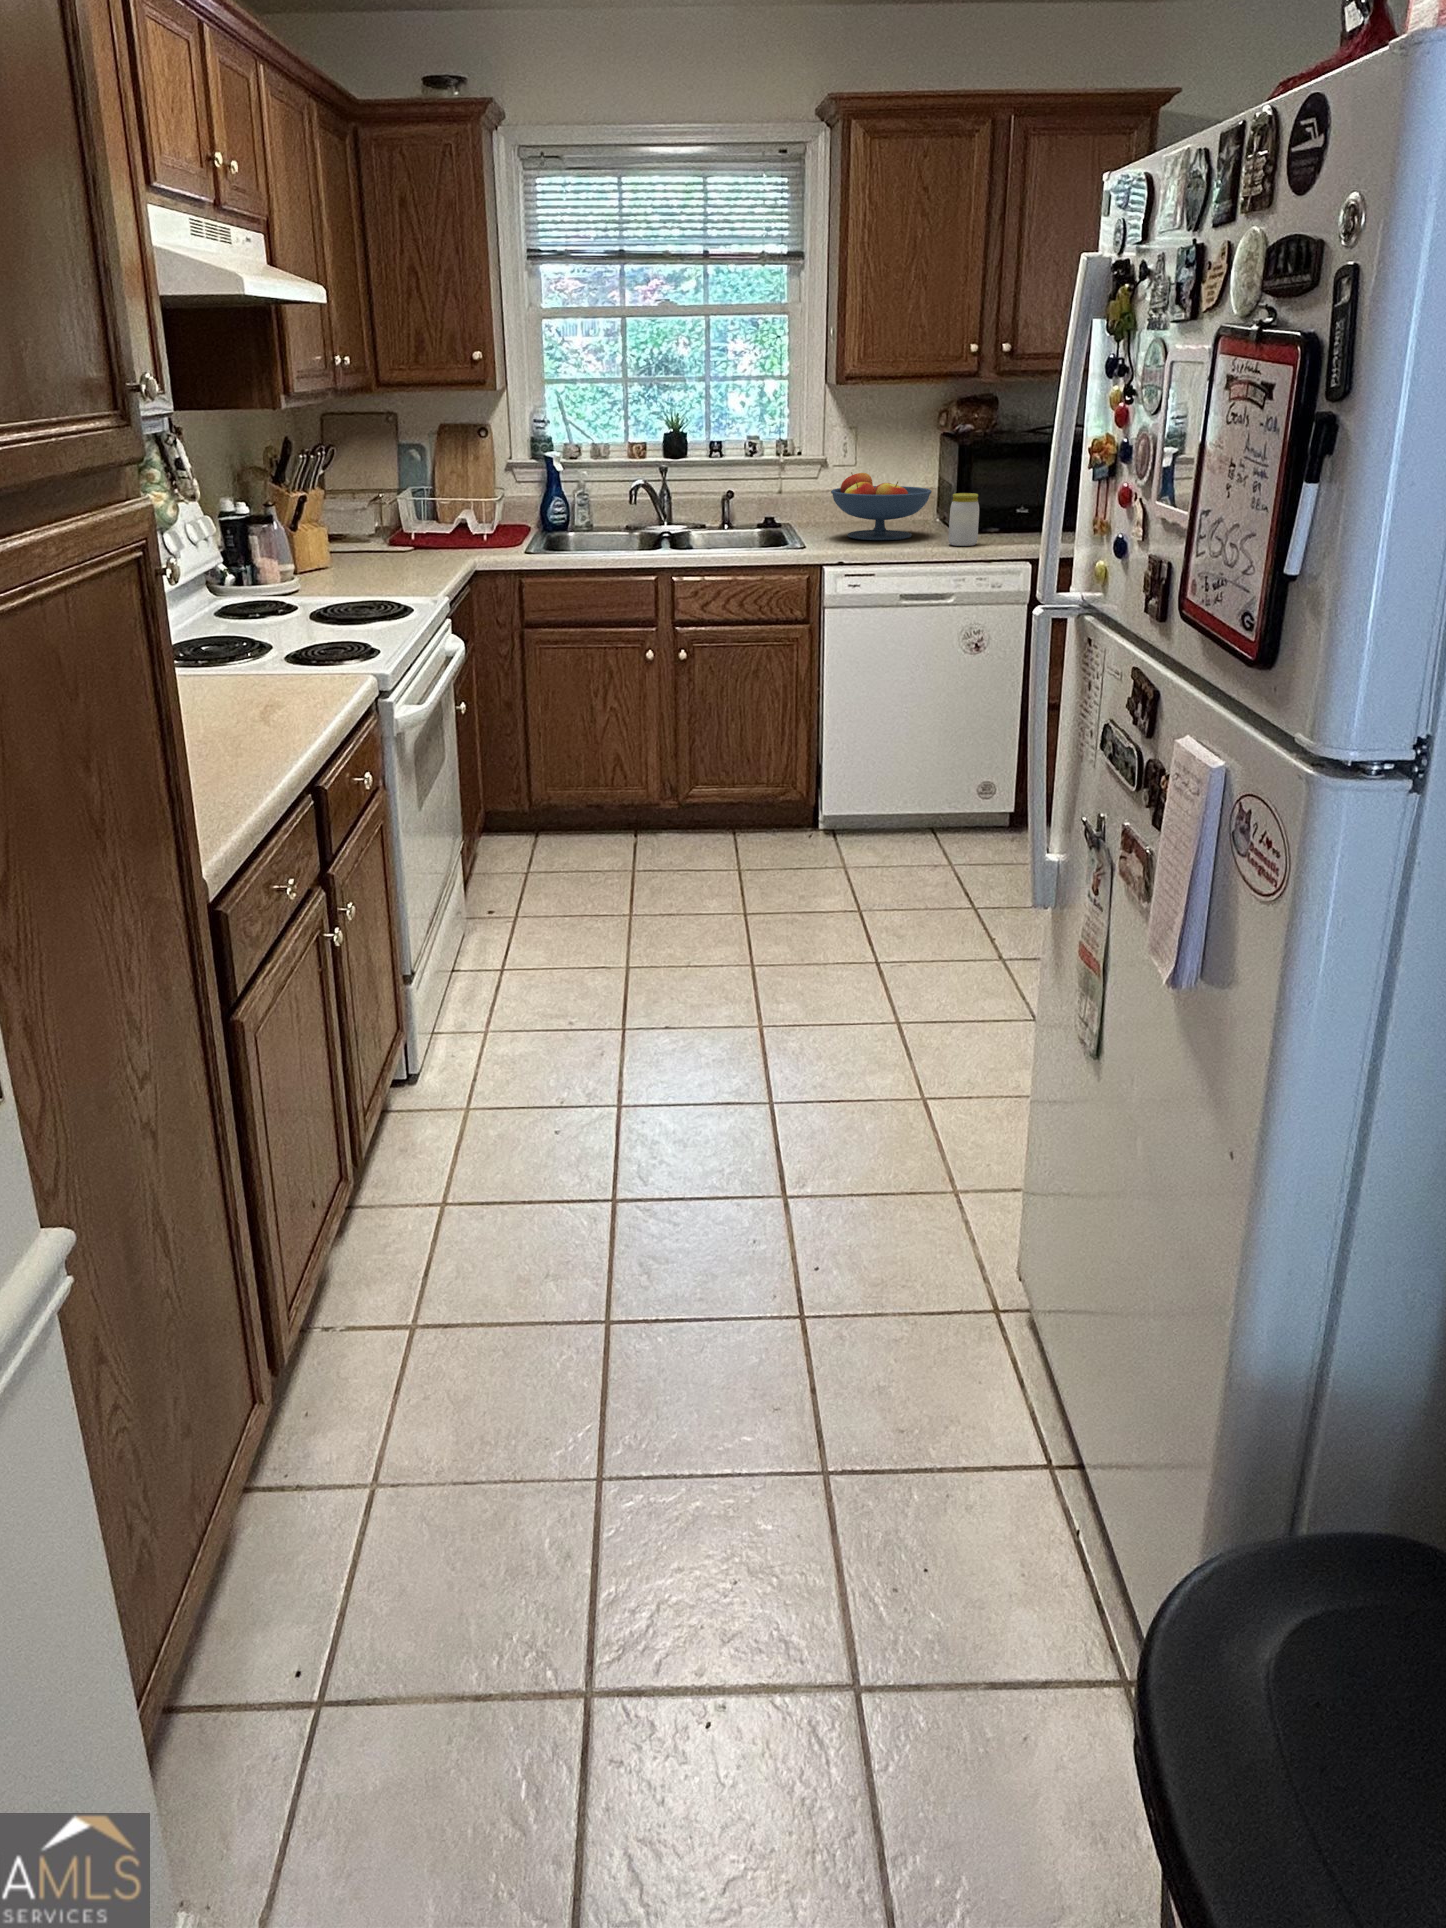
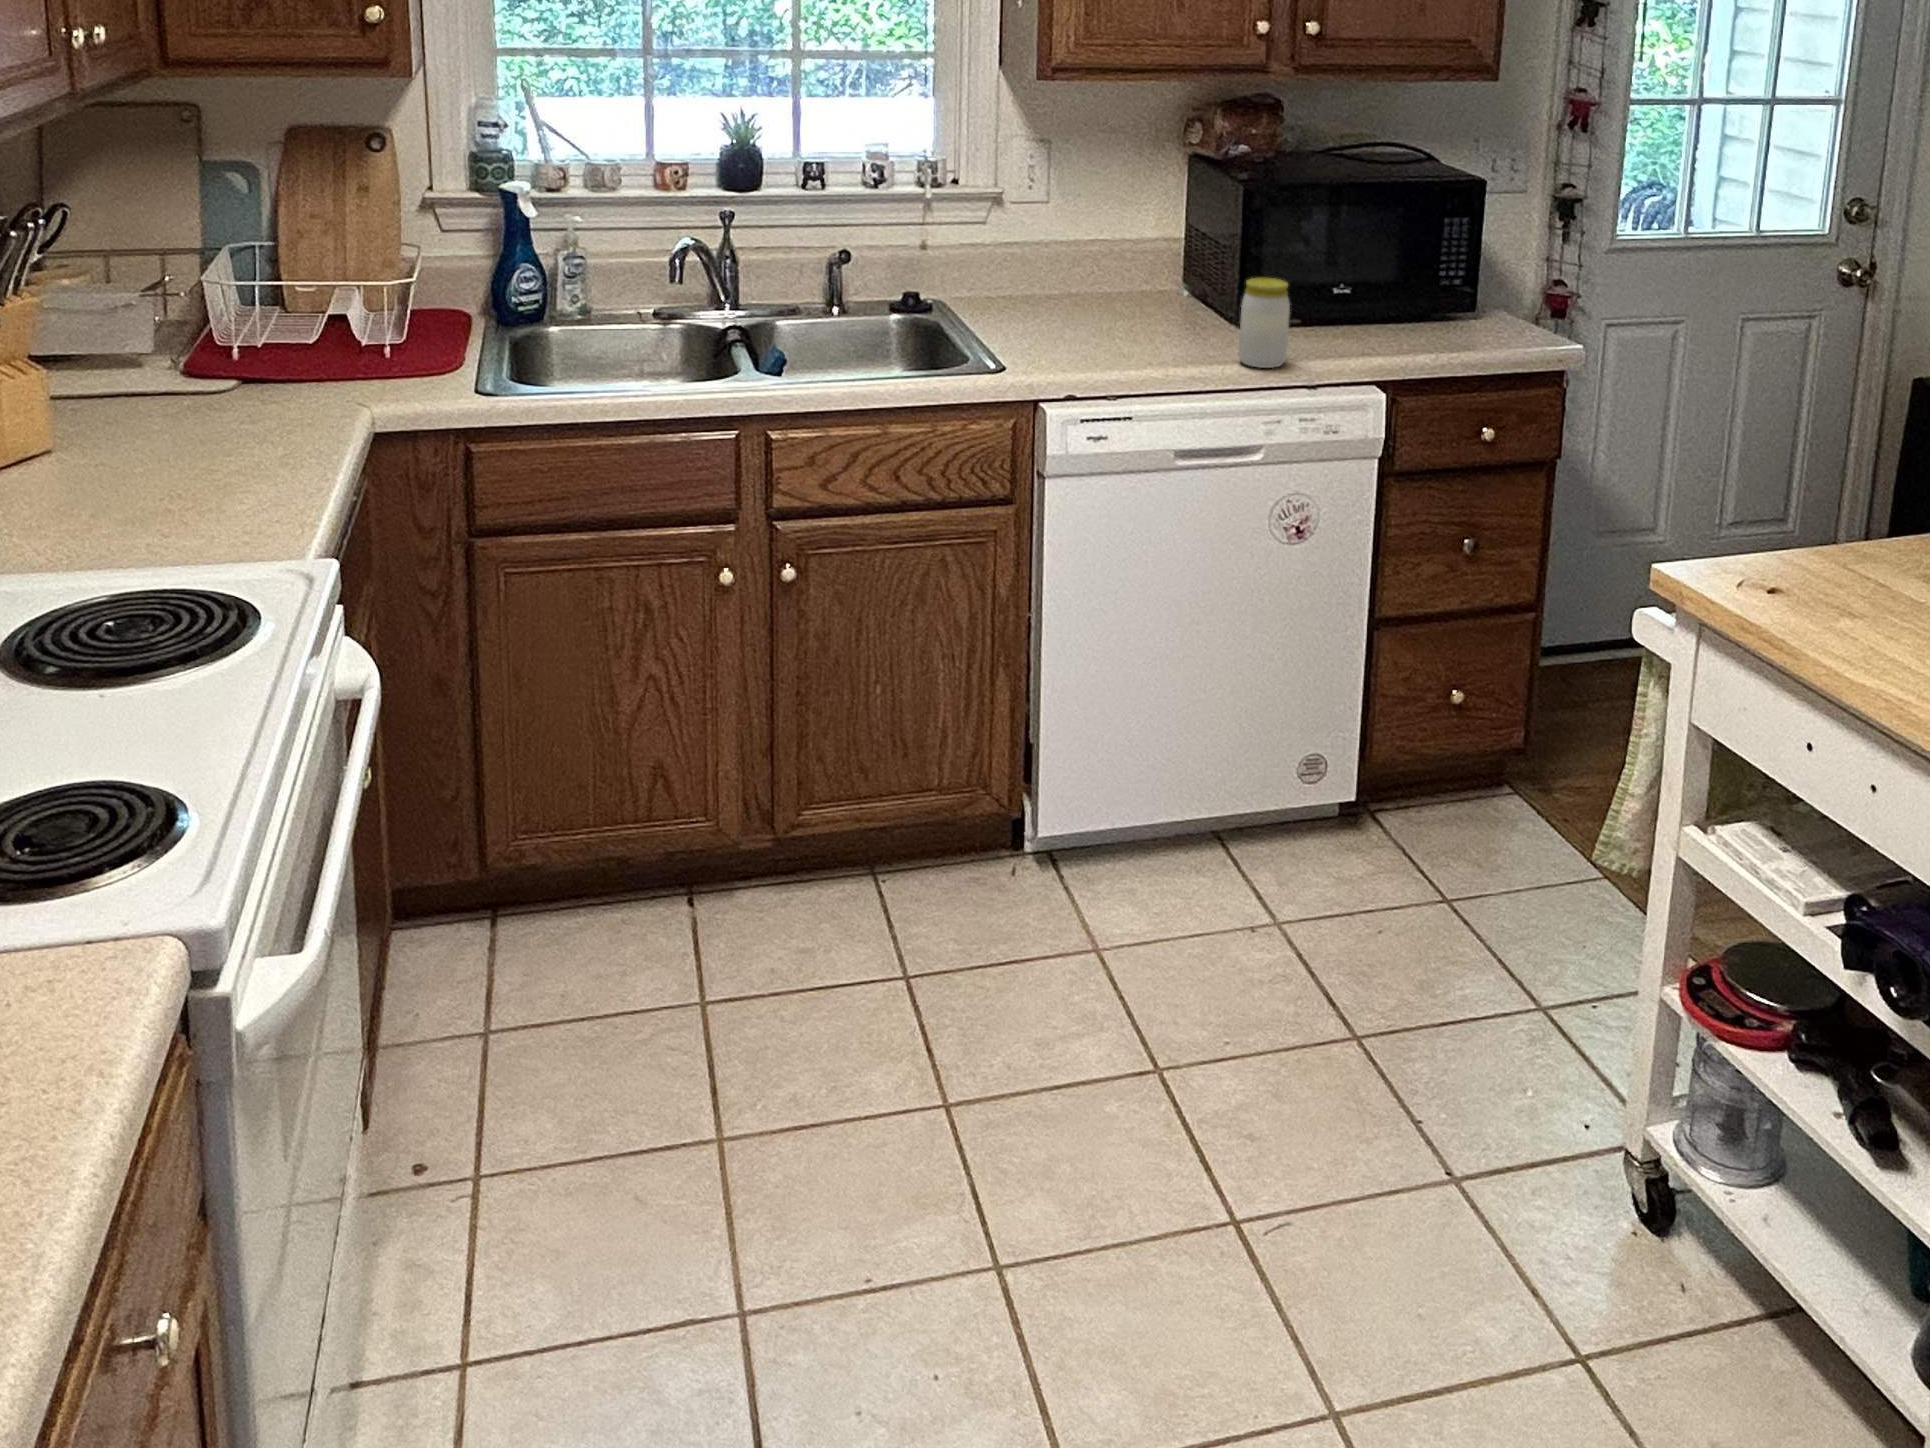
fruit bowl: present [831,472,932,540] -> none [1027,225,1194,347]

